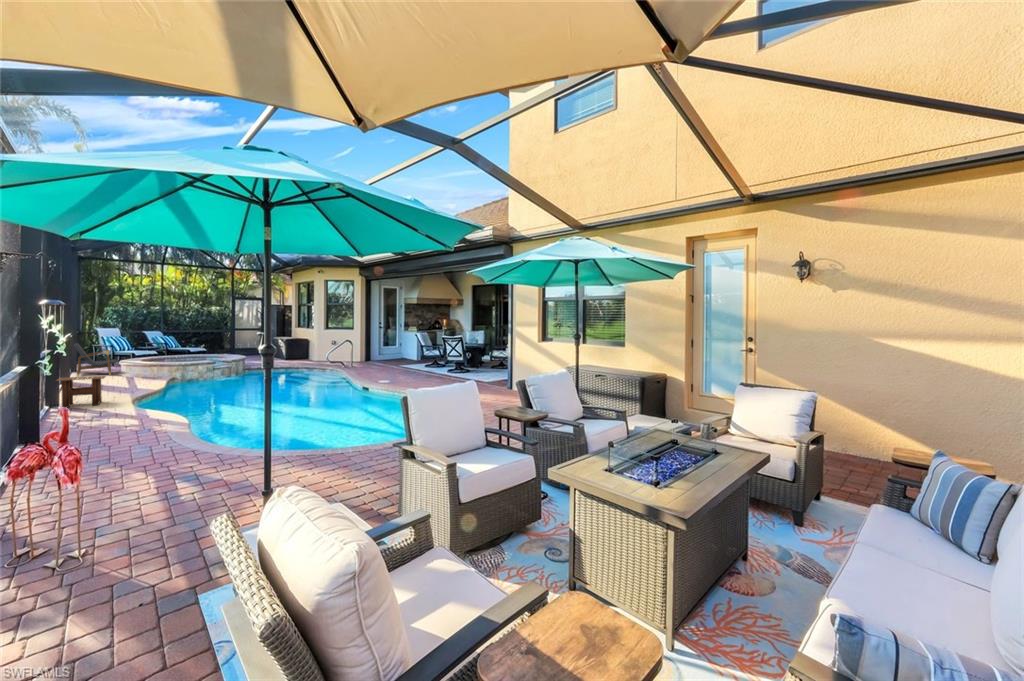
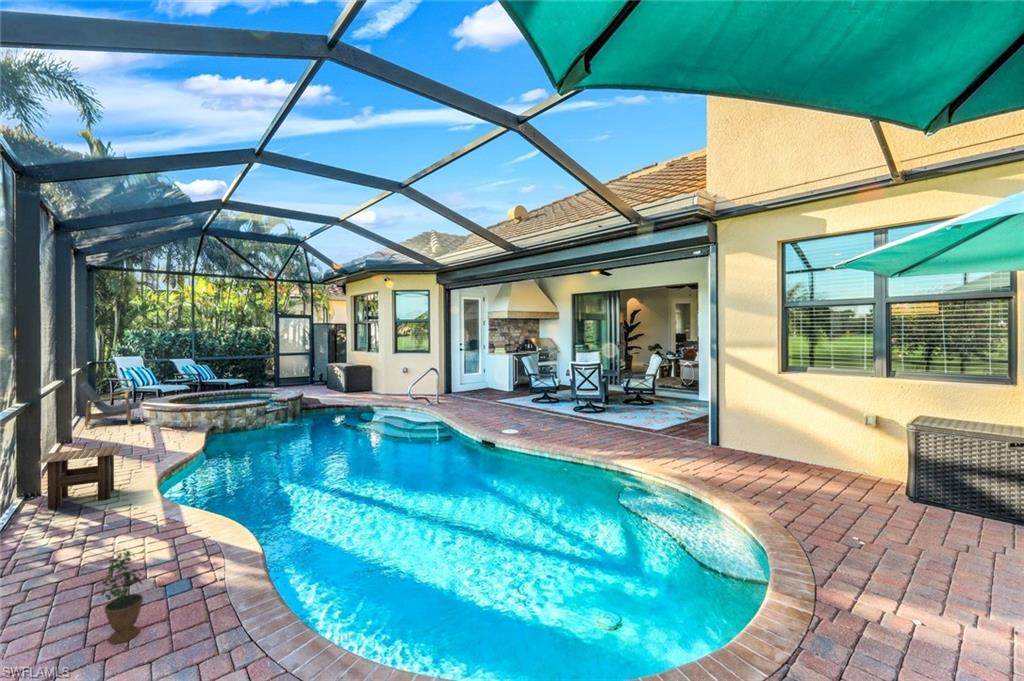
potted plant: none [97,401,119,442] -> present [97,549,143,644]

